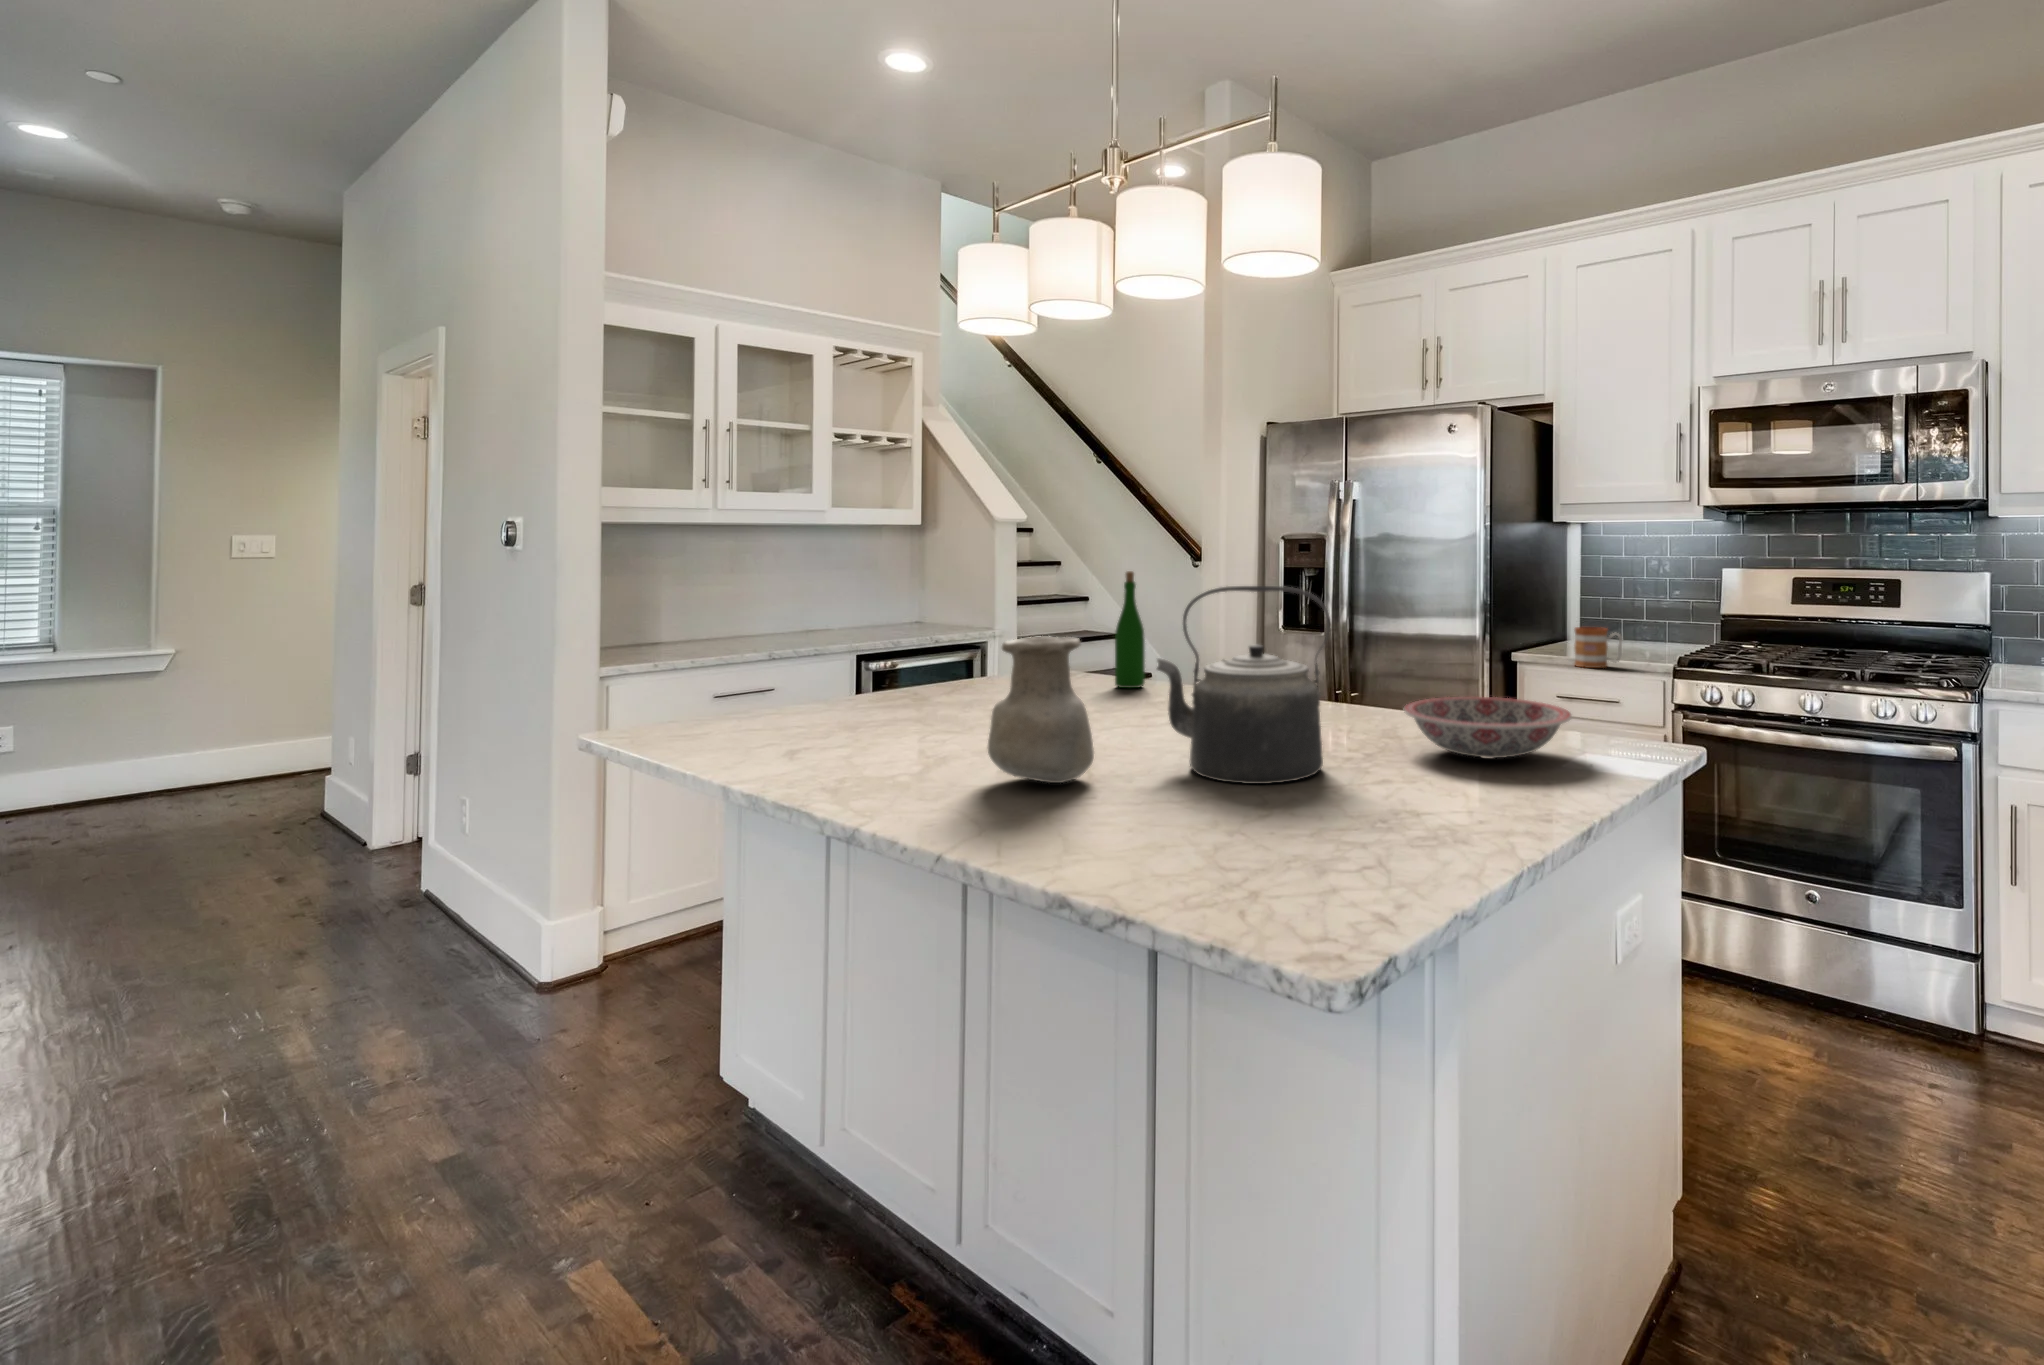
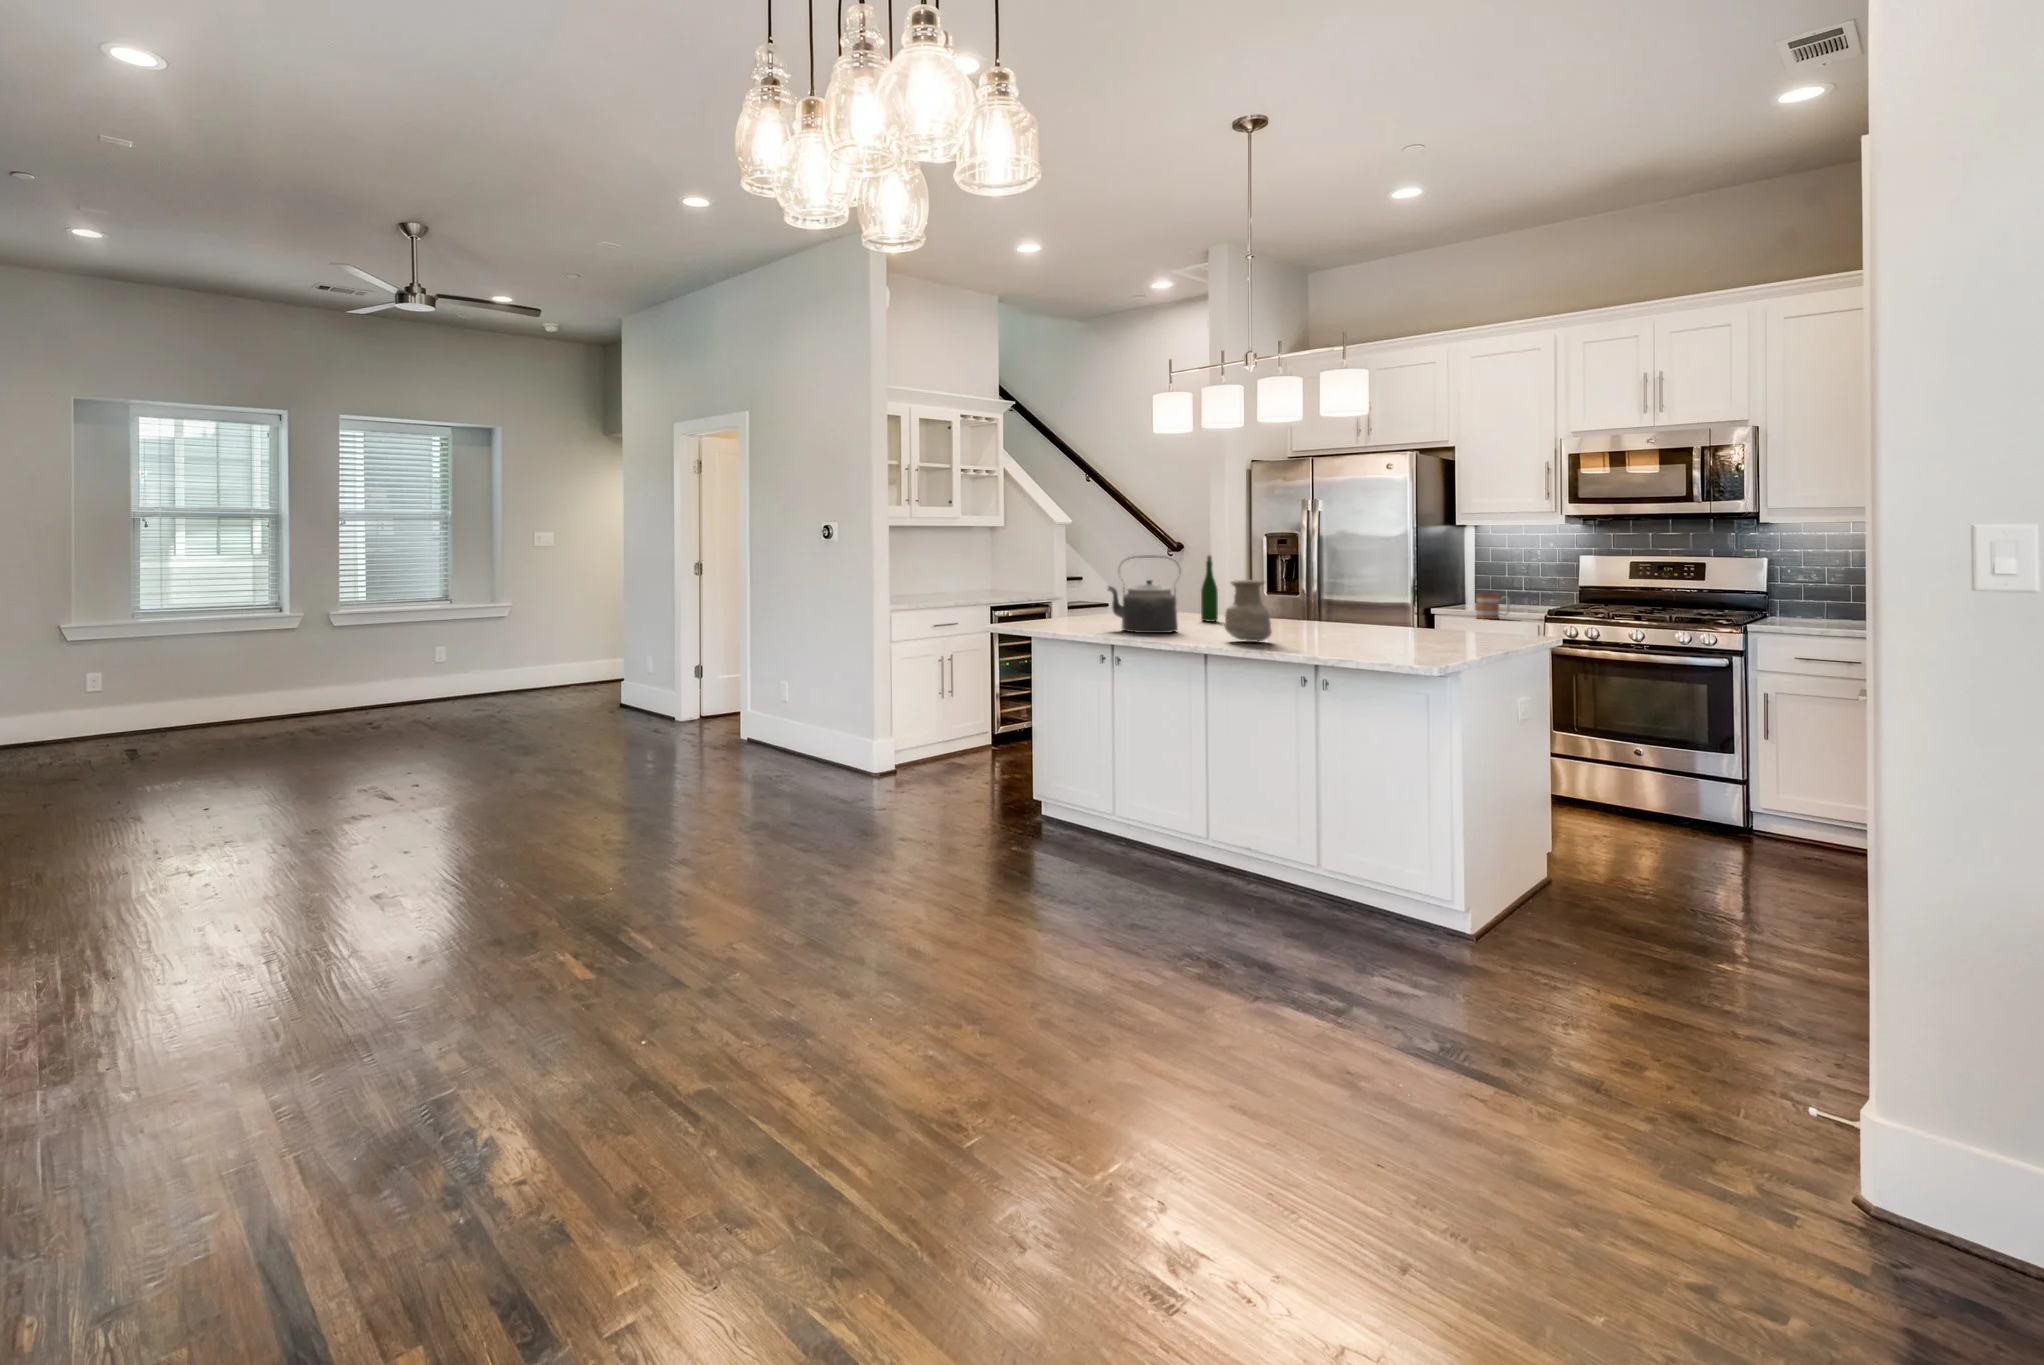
kettle: present [1157,586,1330,784] -> present [1108,556,1180,633]
ceramic bowl: present [1403,697,1572,758] -> none [1402,616,1492,641]

